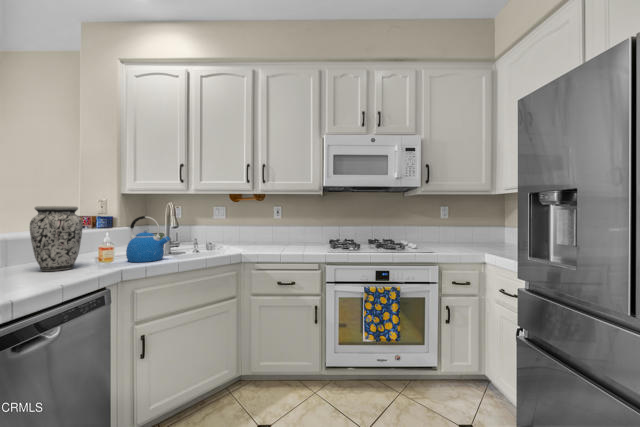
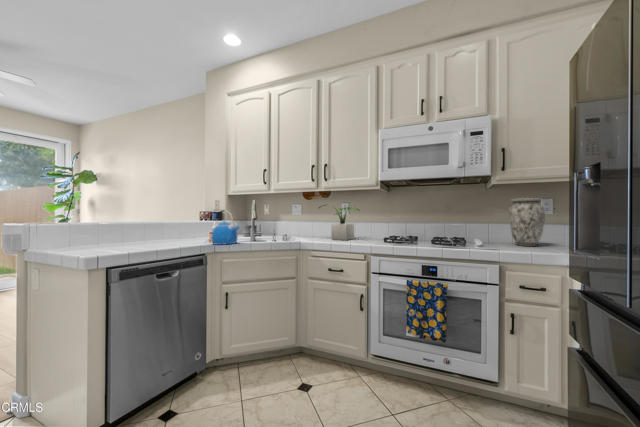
vase: present [30,206,83,271] -> present [508,198,545,246]
potted plant: none [256,210,302,249] -> present [319,205,359,240]

